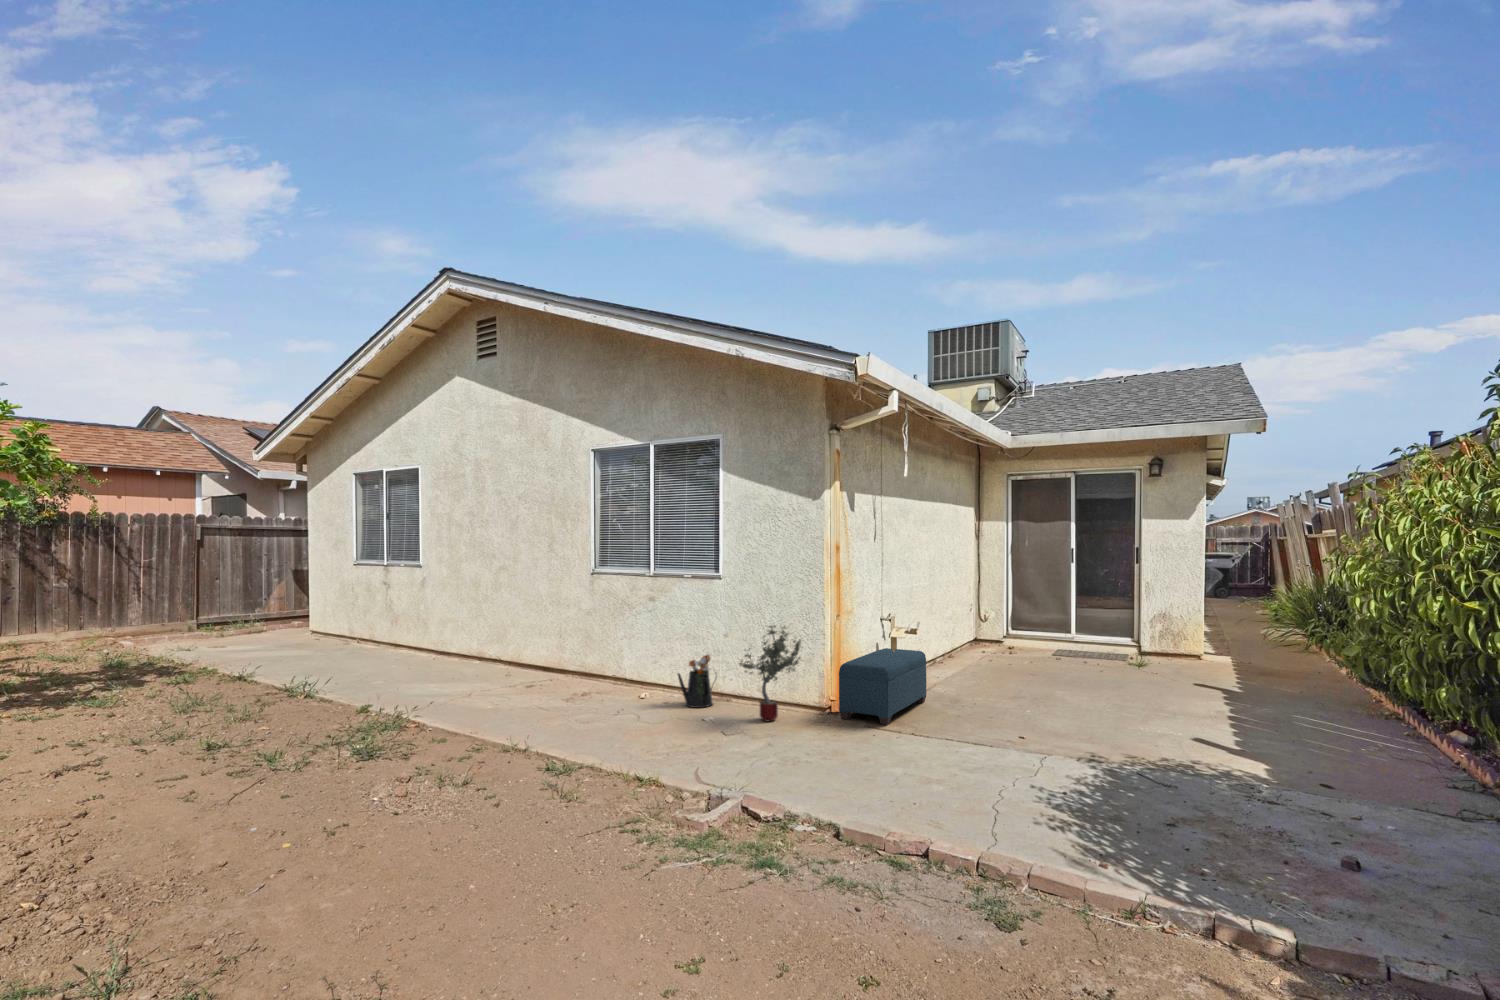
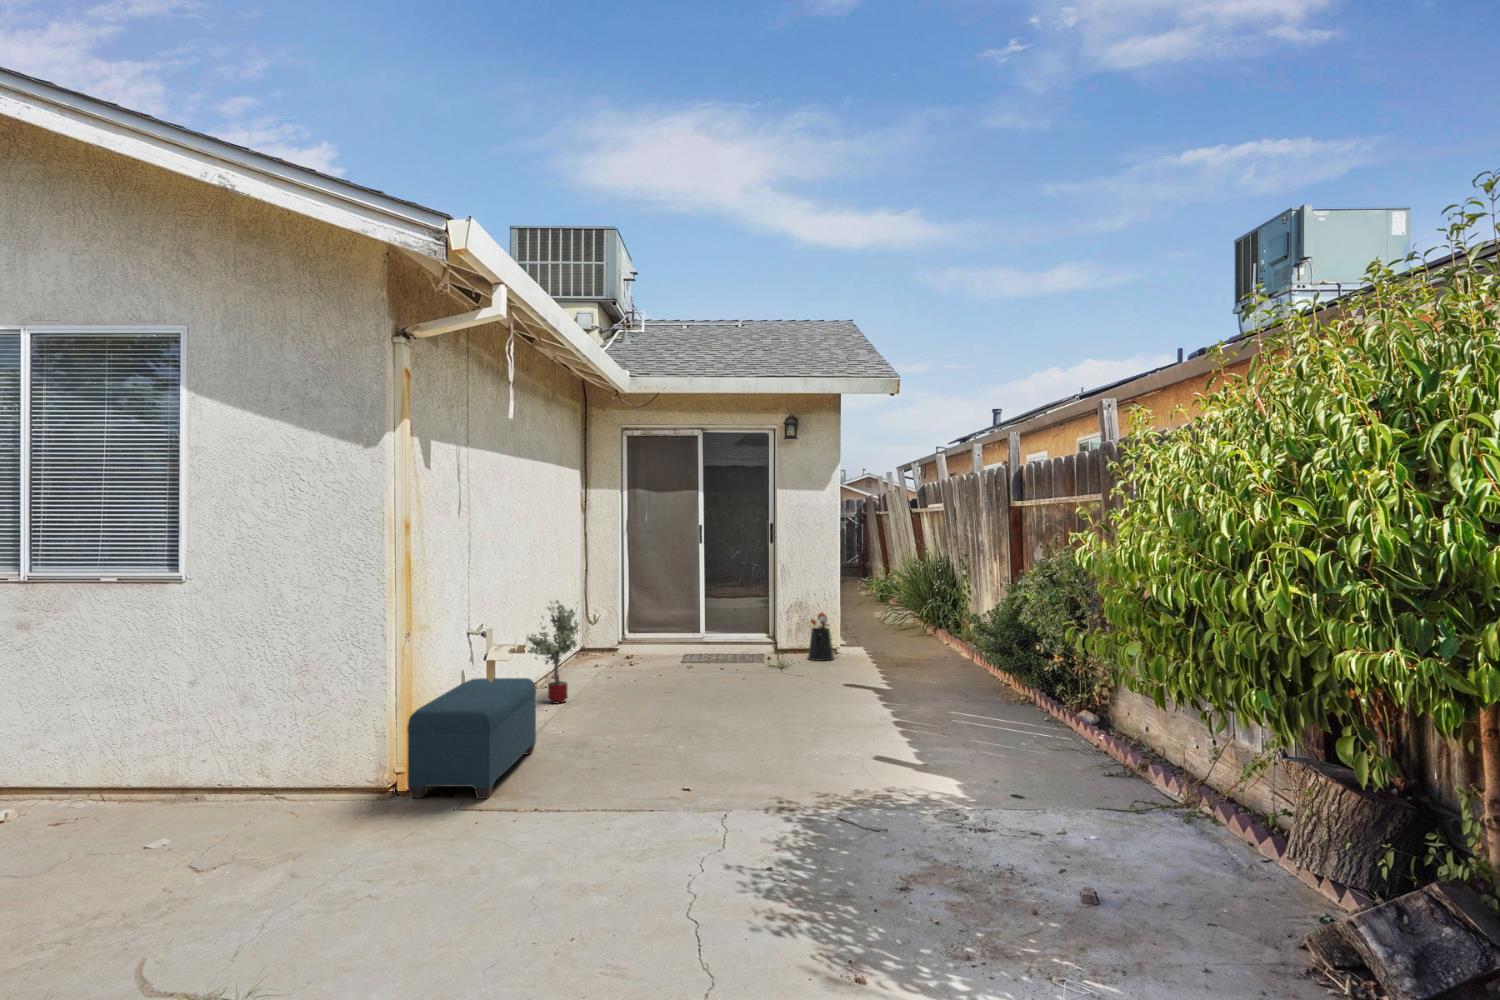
potted tree: present [739,626,801,721] -> present [528,600,579,704]
watering can: present [678,655,713,708] -> present [808,613,834,661]

